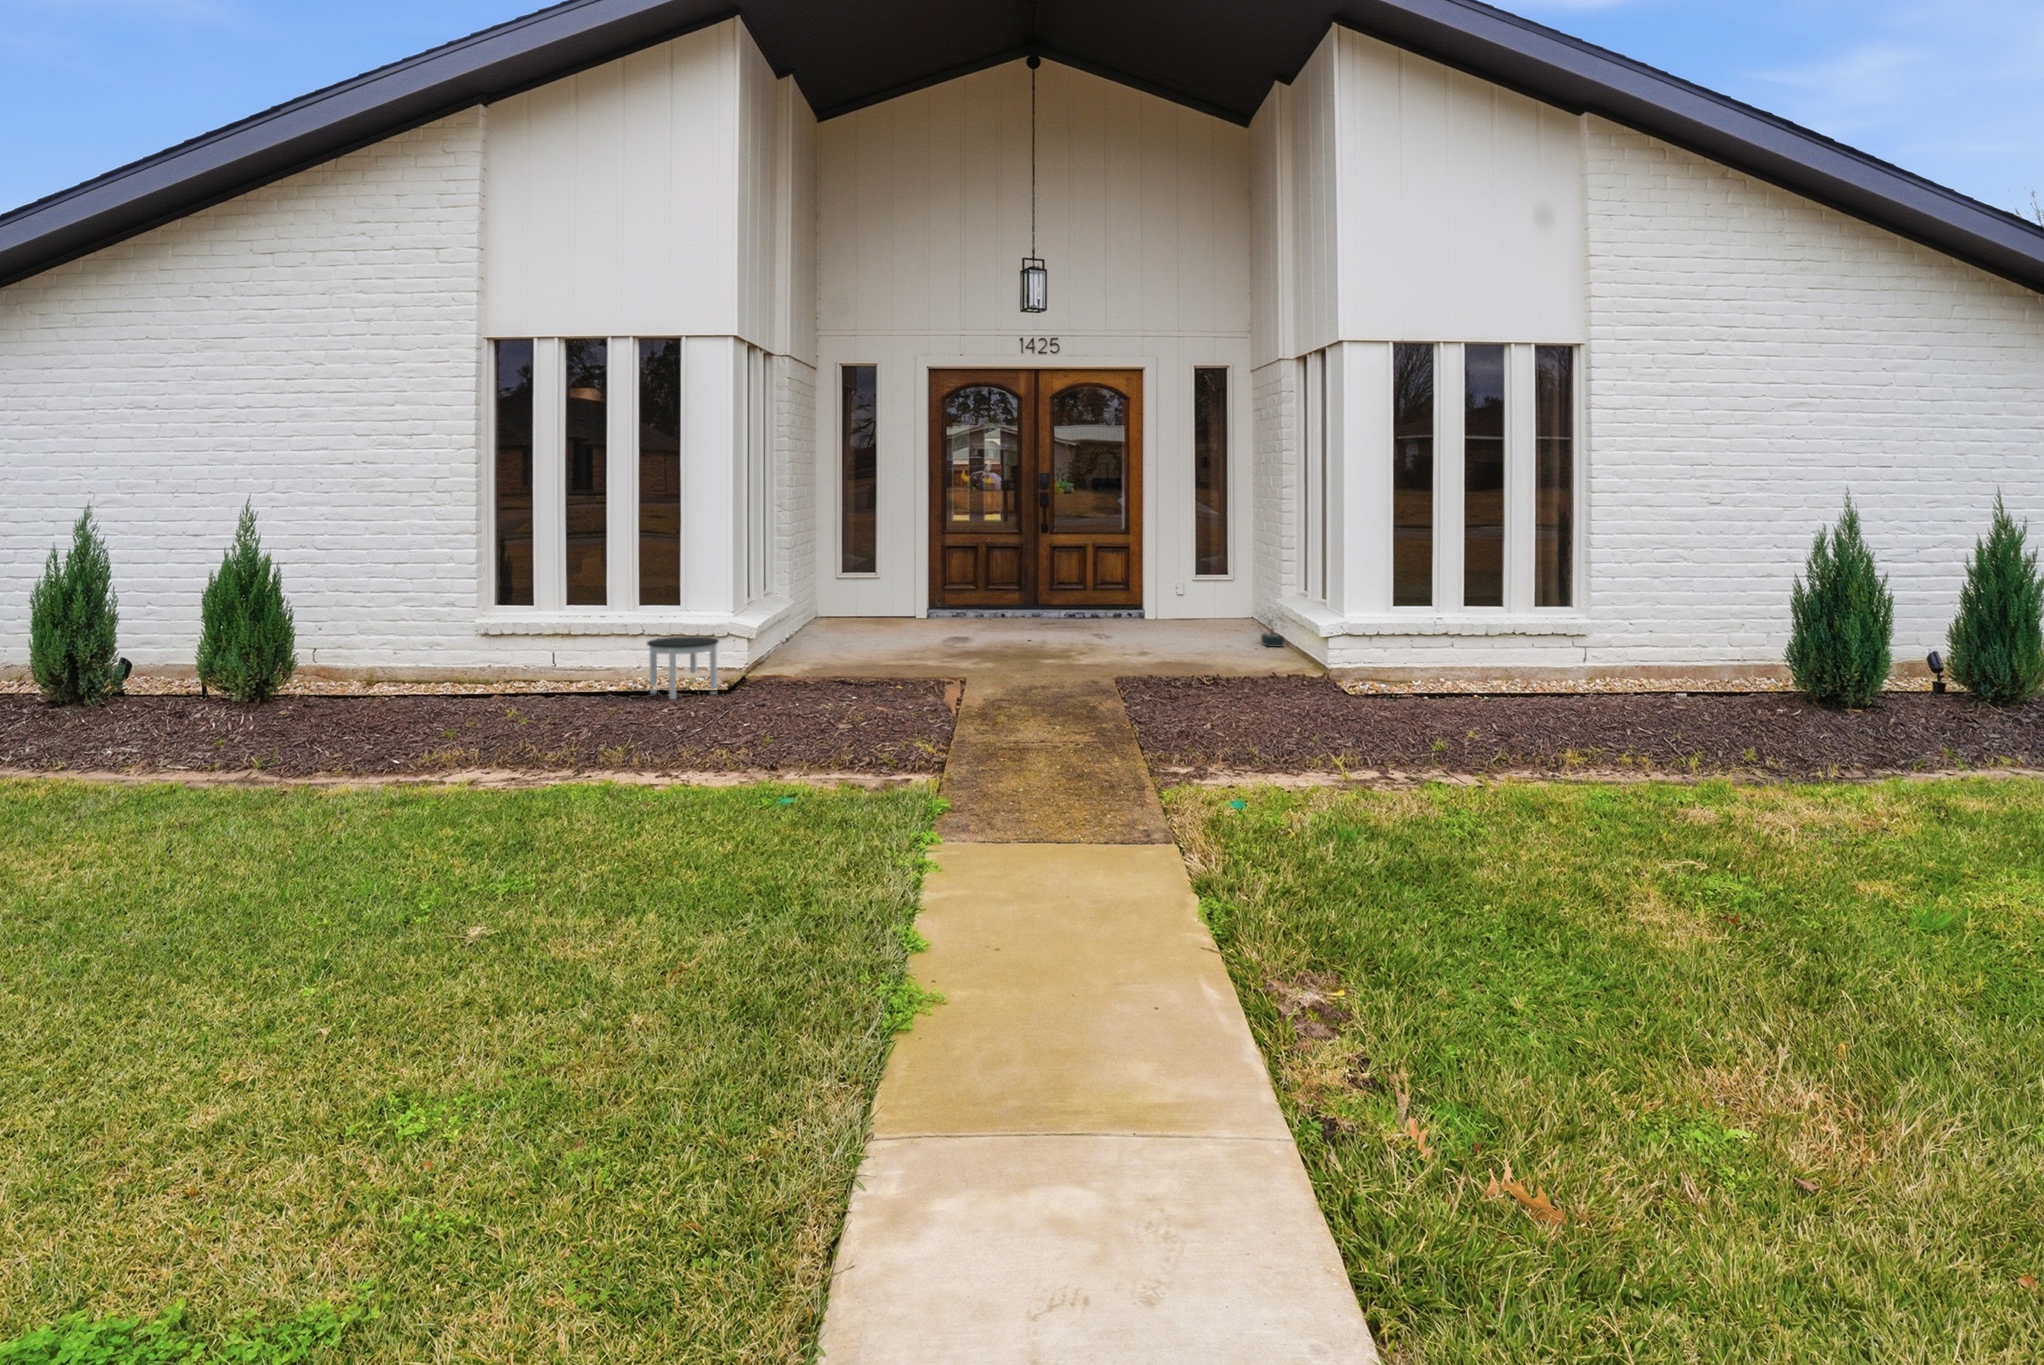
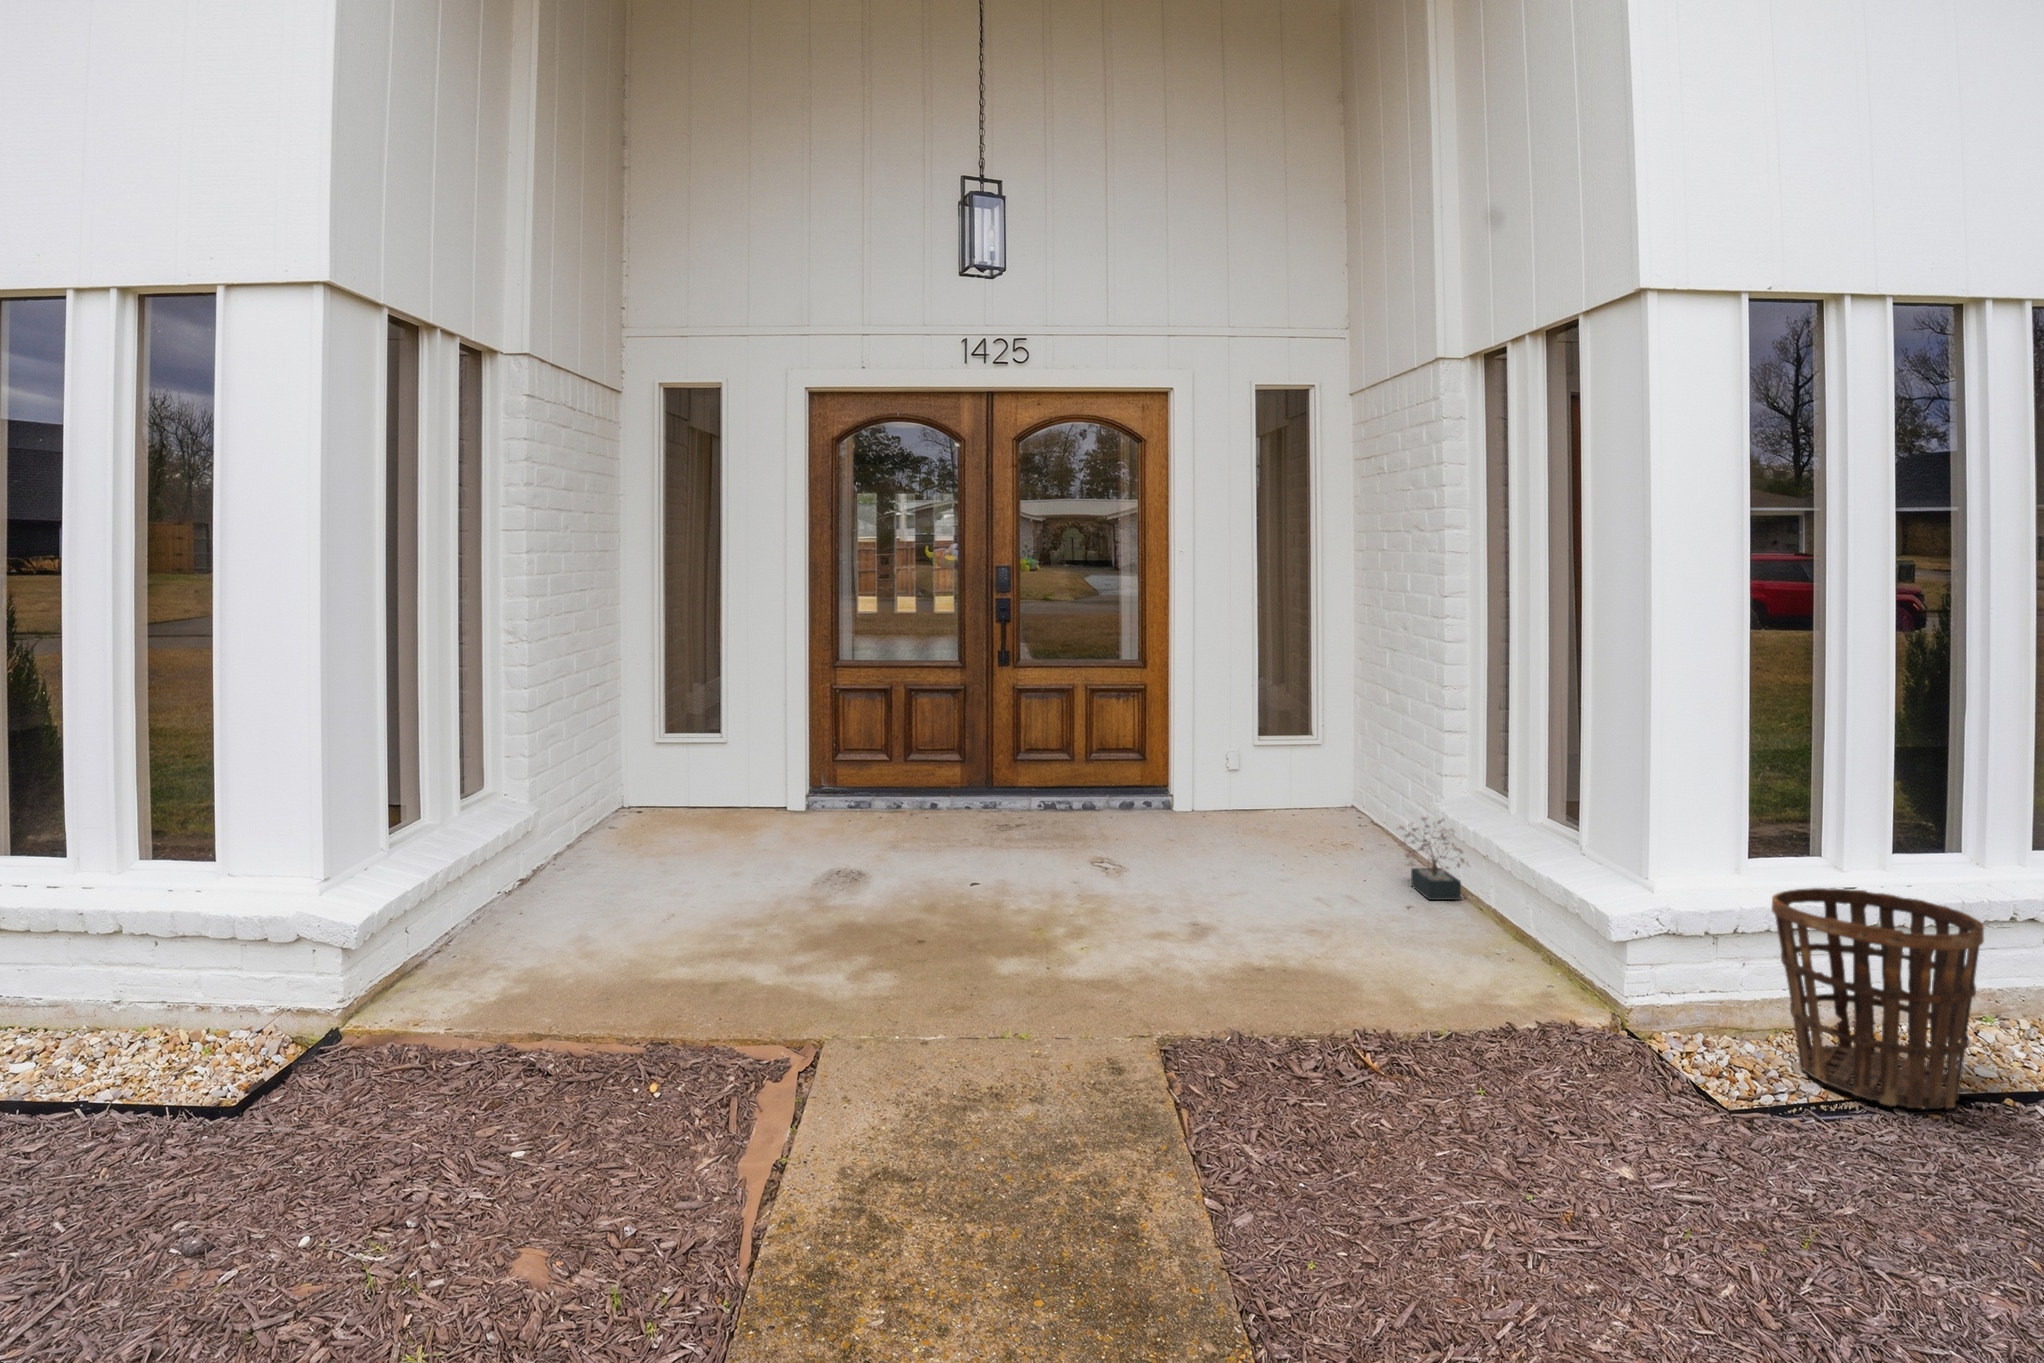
basket: none [1387,615,1467,696] -> present [1772,888,1984,1108]
round table: present [647,637,719,700] -> none [63,949,257,1135]

